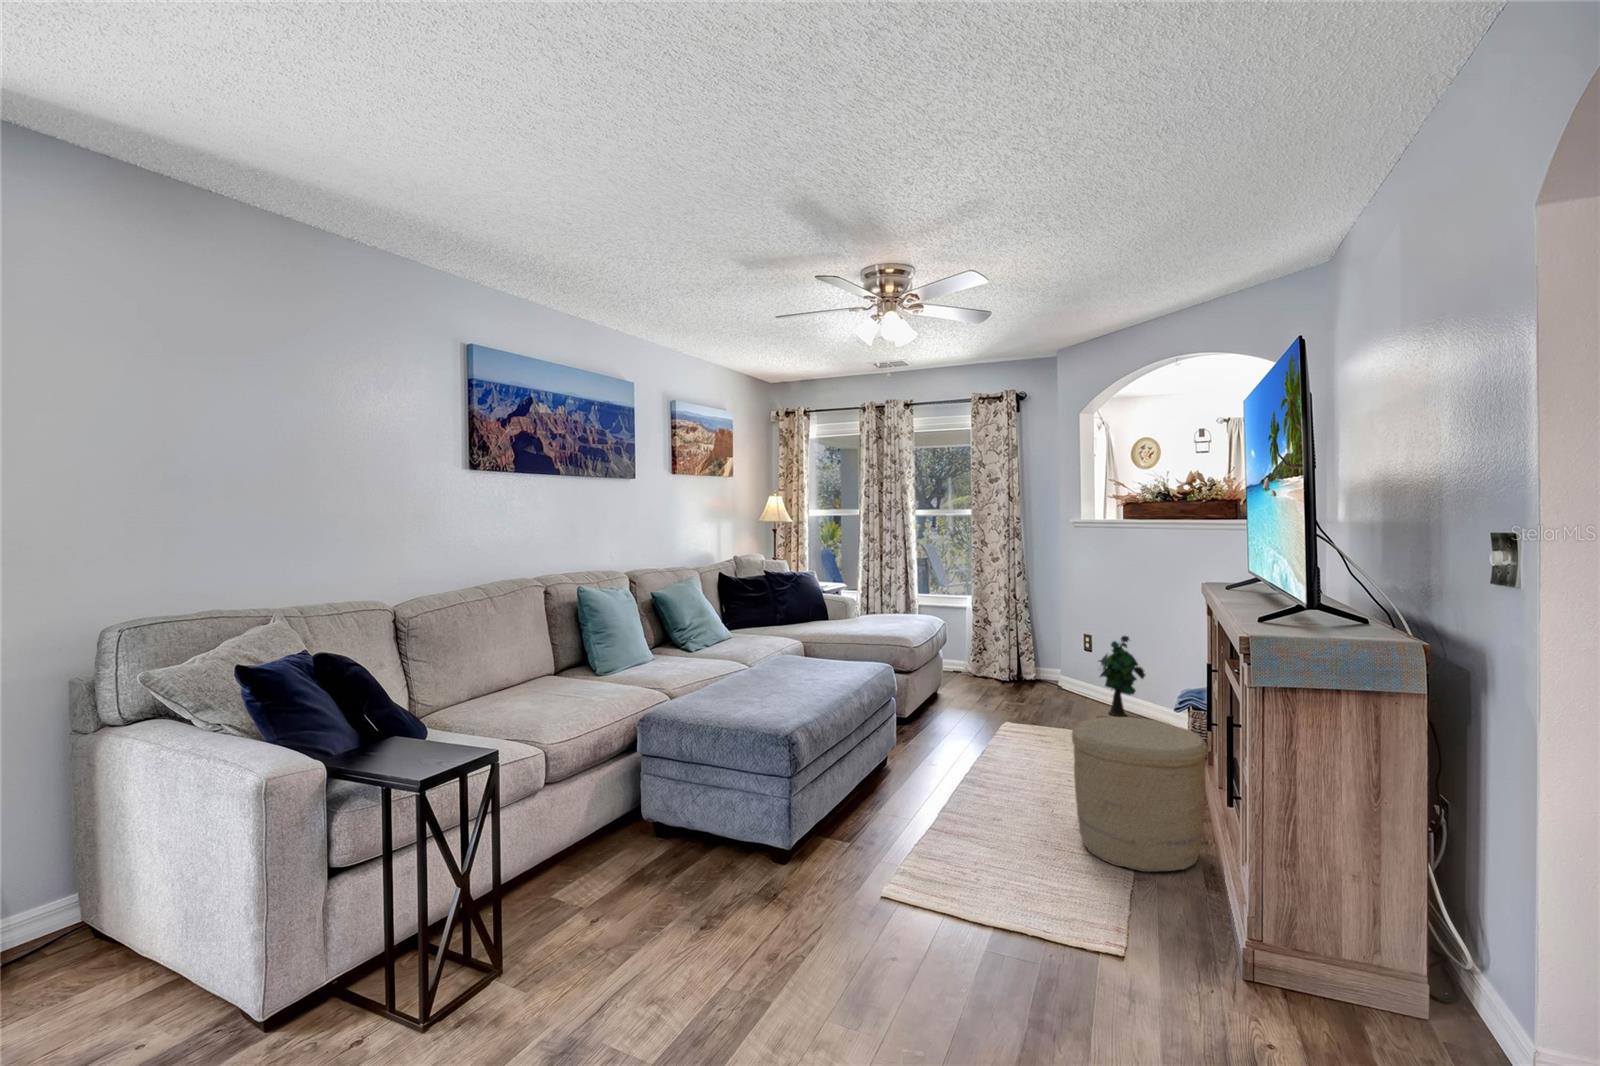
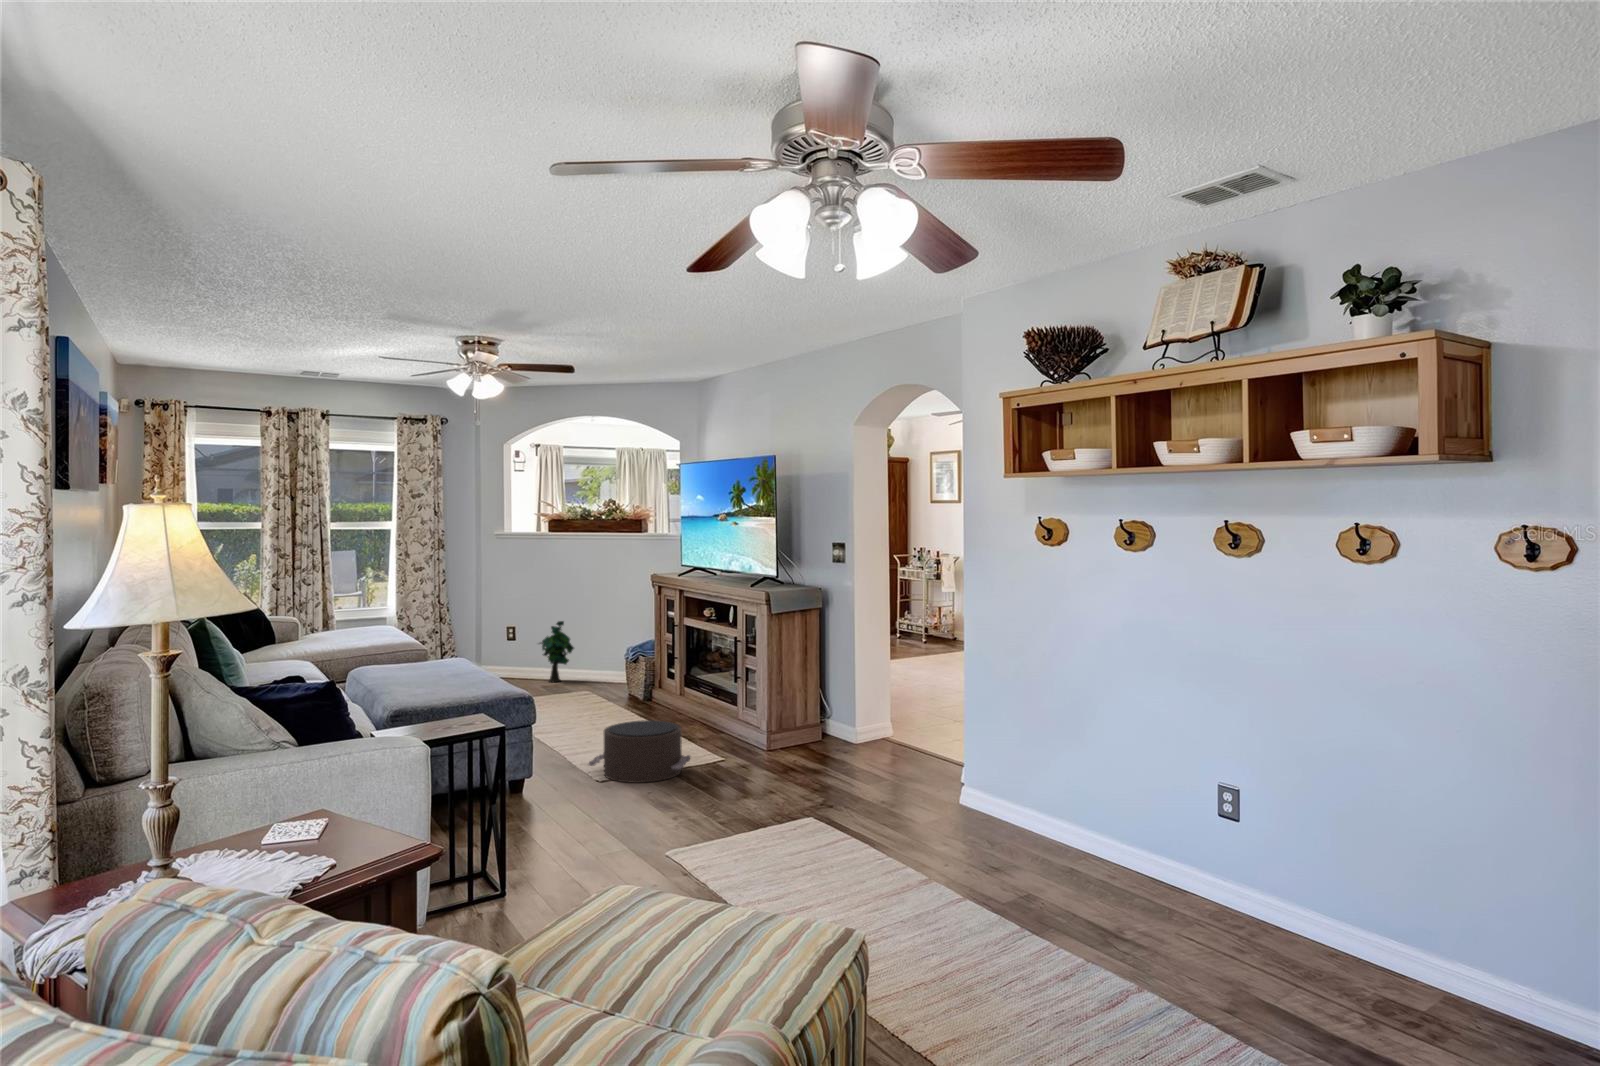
woven basket: present [1072,717,1208,872] -> none [641,654,711,732]
pouf: none [815,828,972,976] -> present [588,720,690,783]

